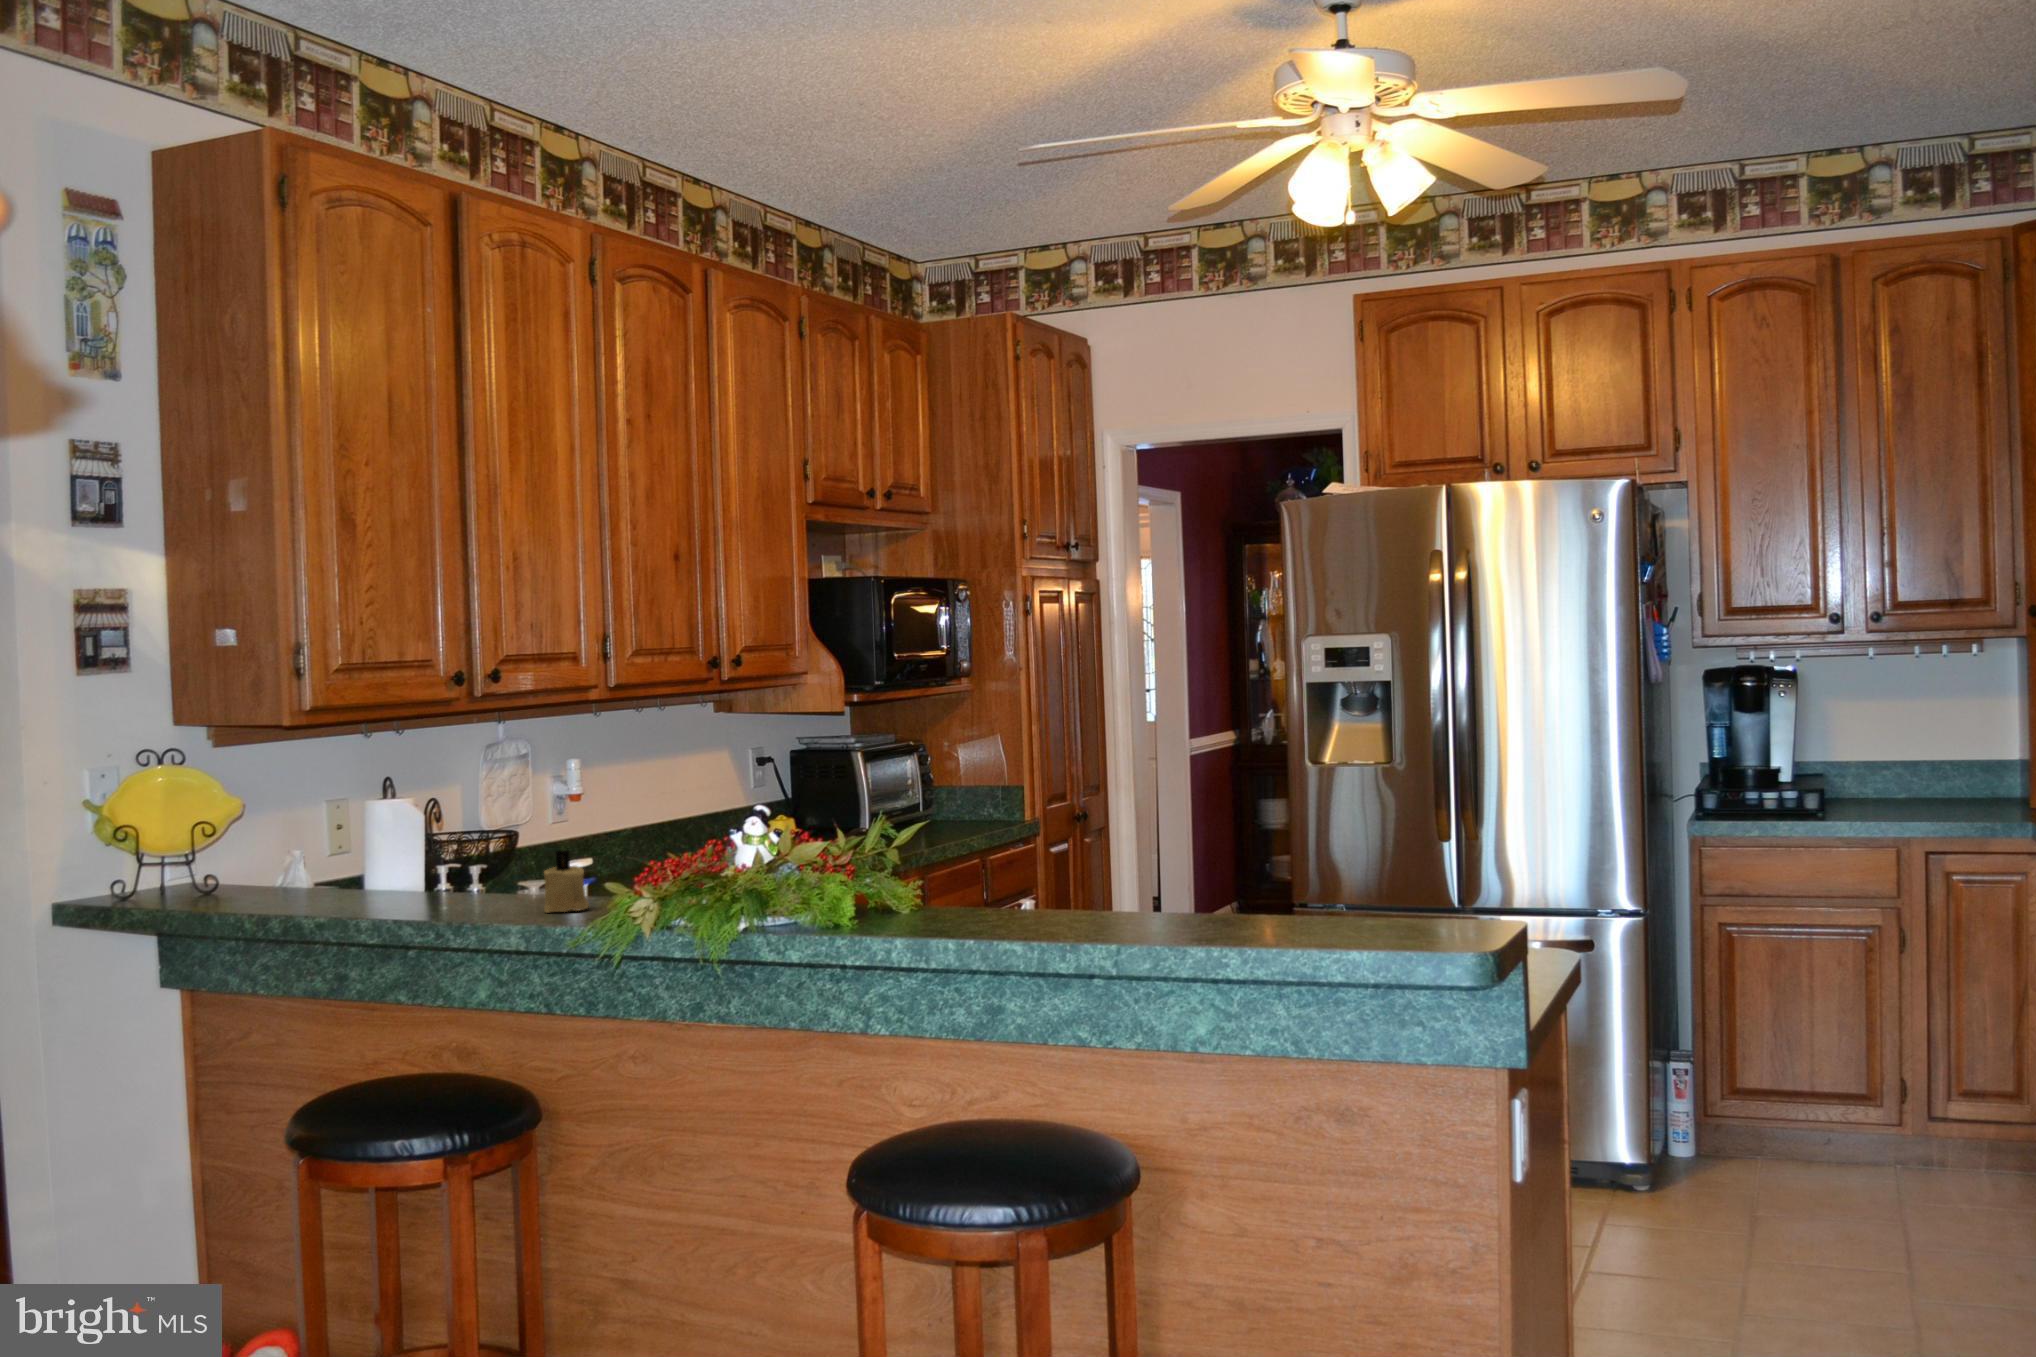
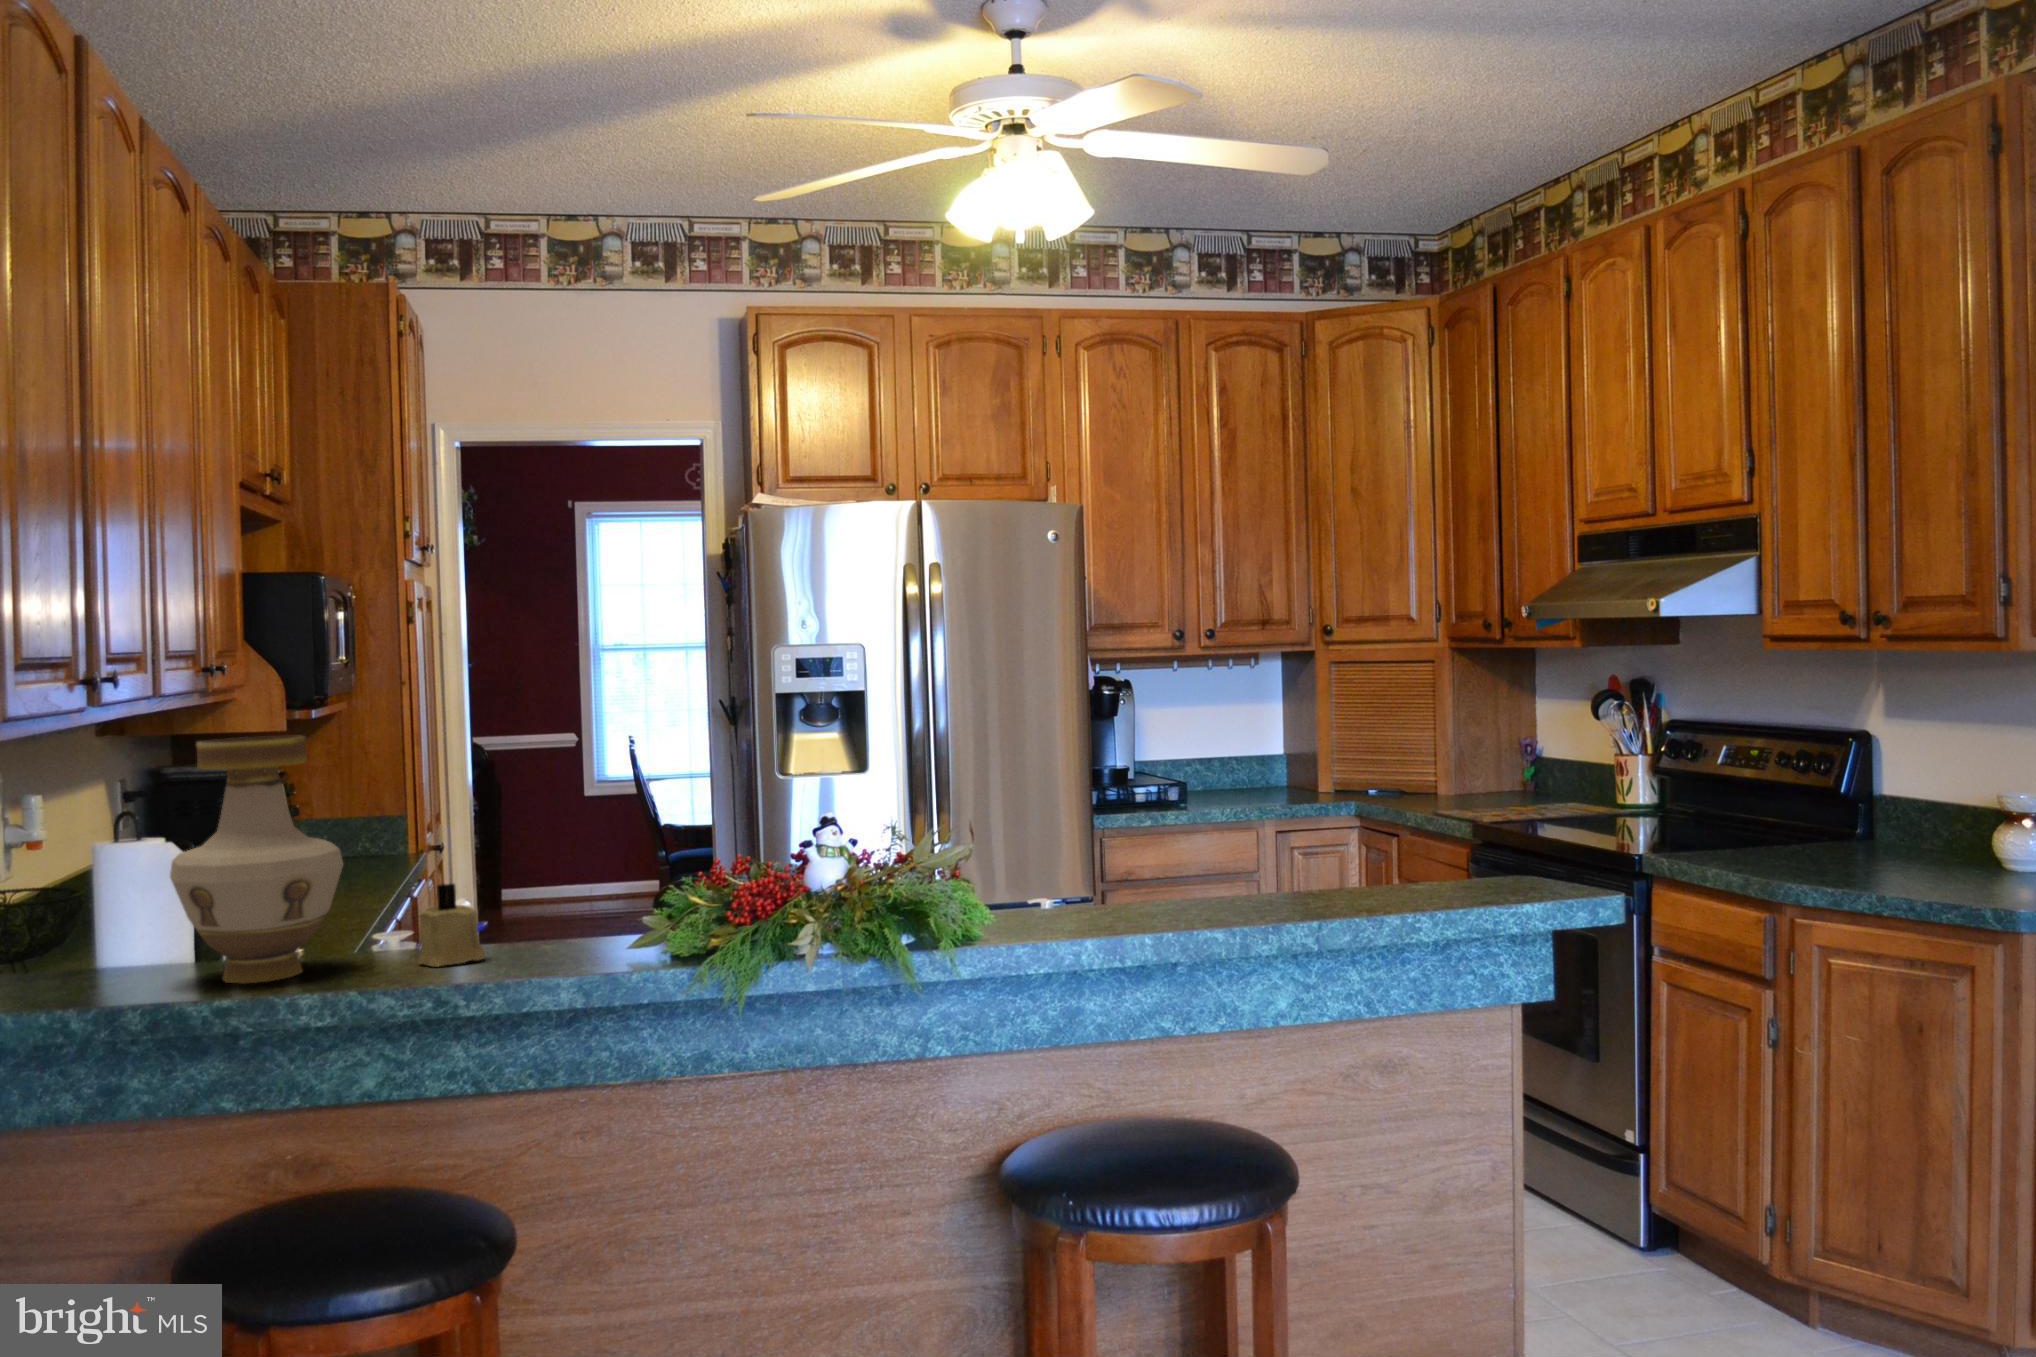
vase: none [388,733,510,912] -> present [170,736,343,984]

